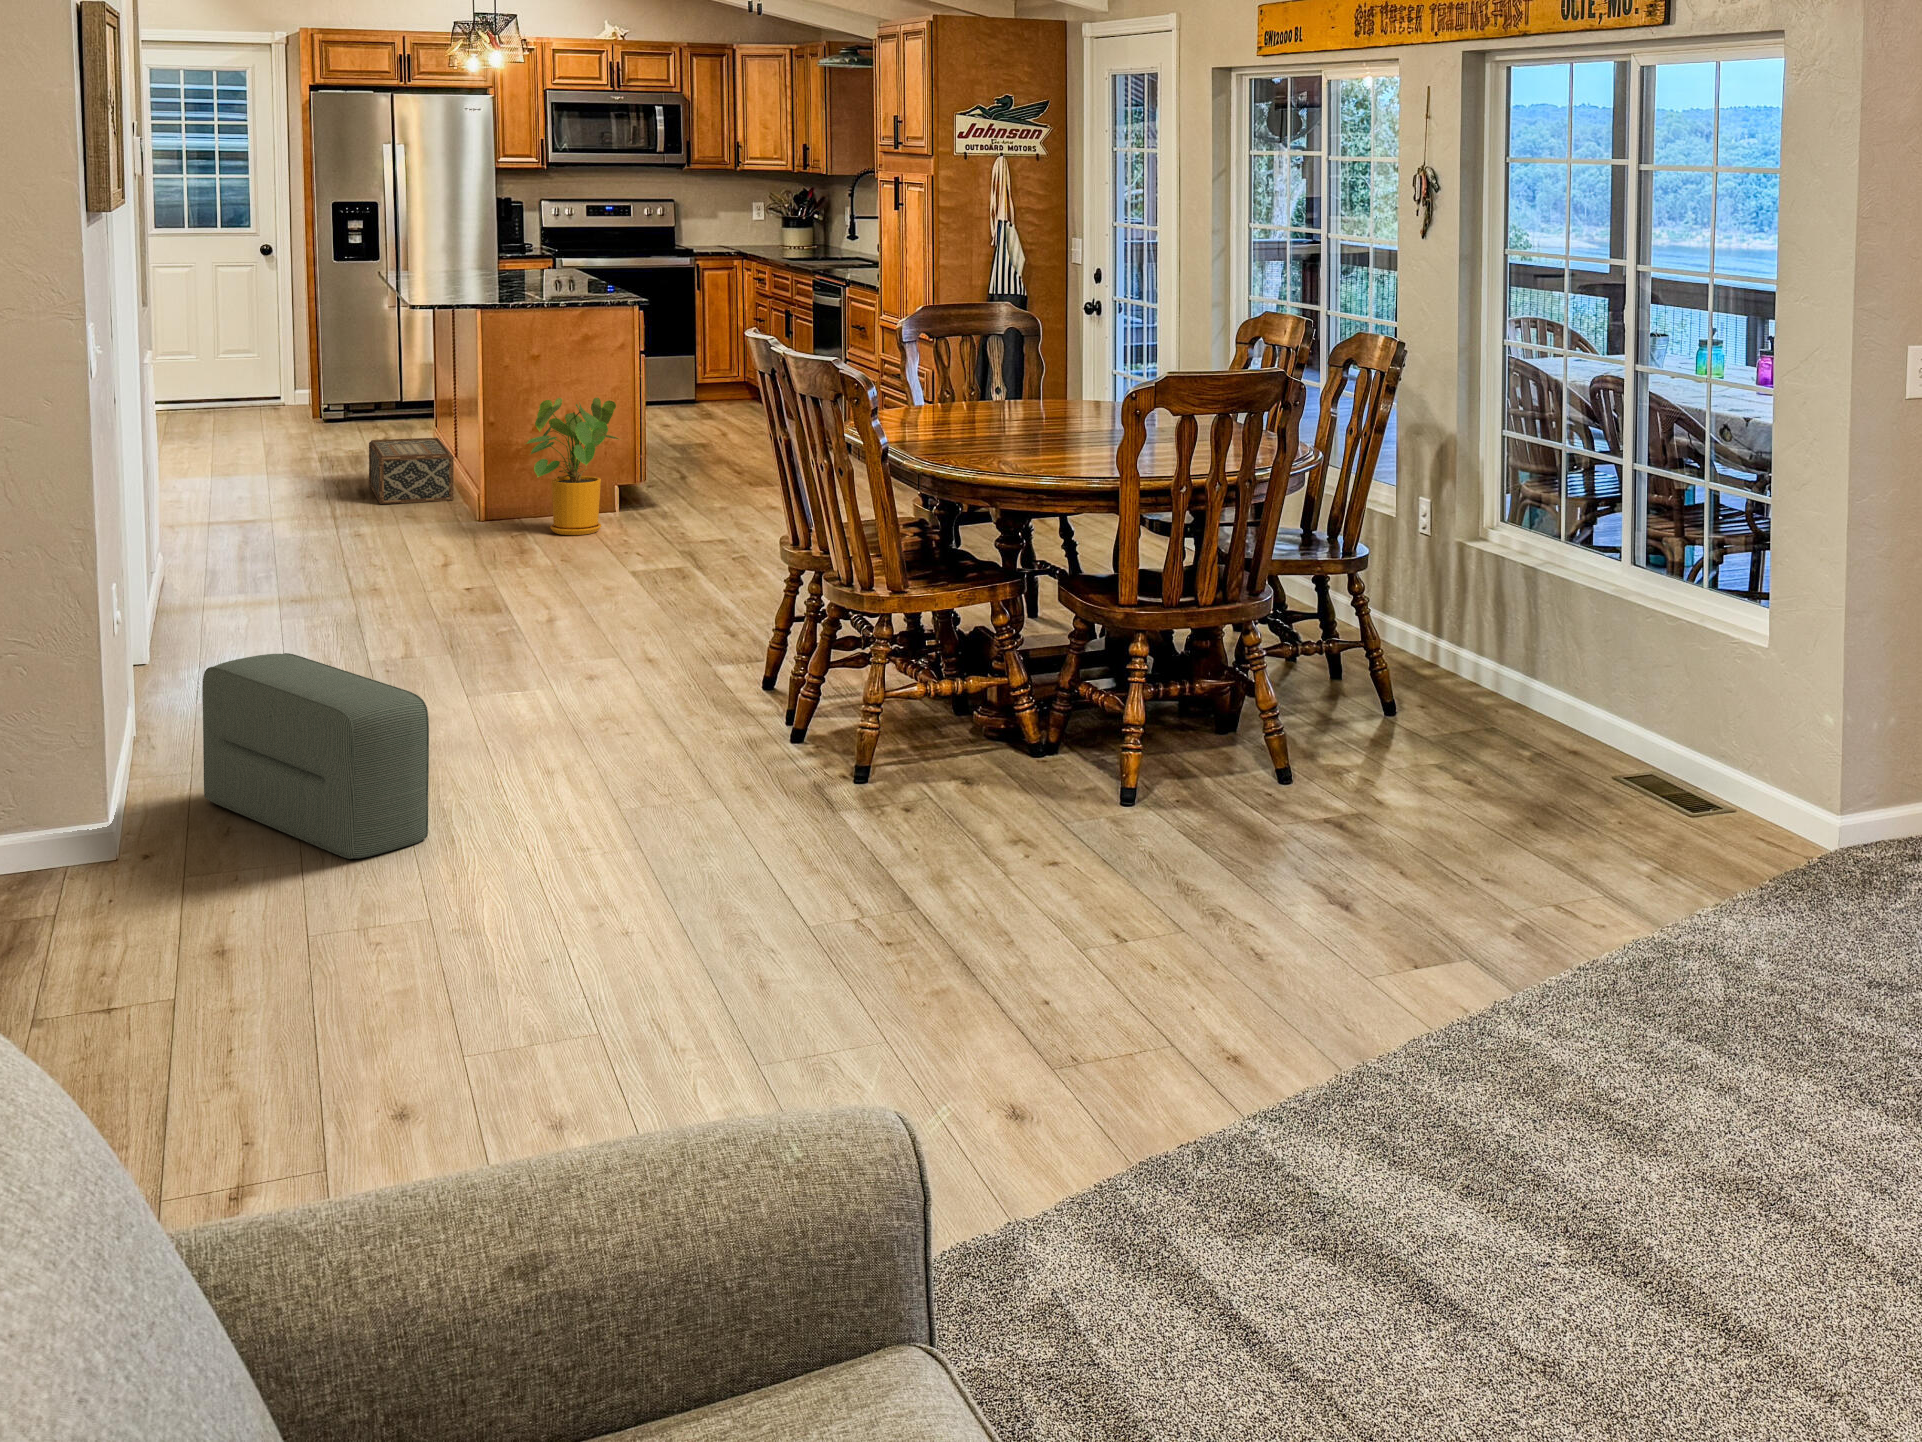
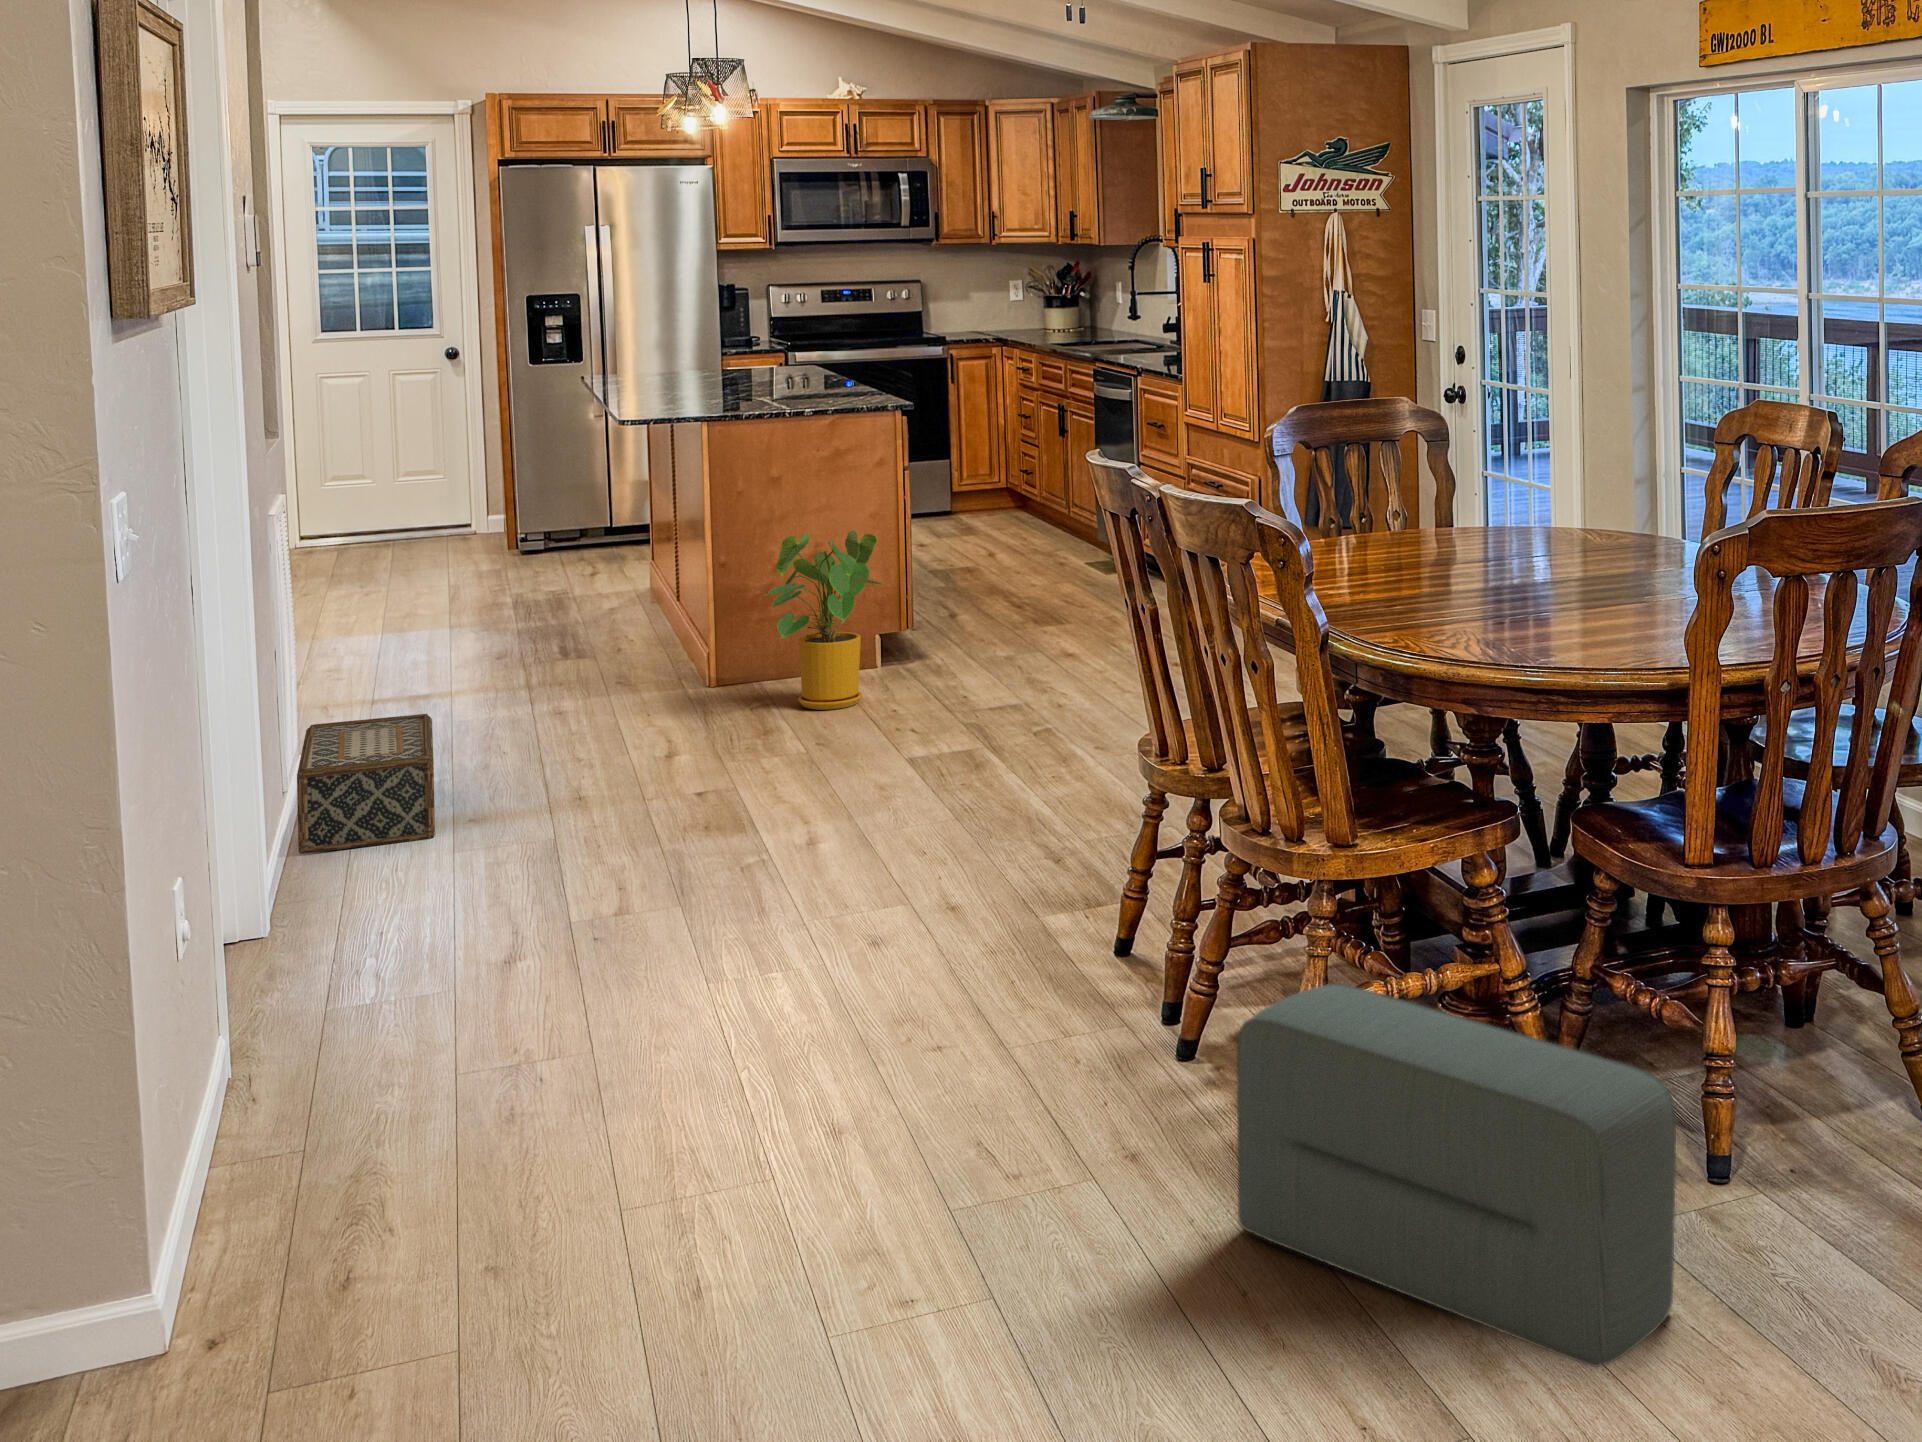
woven basket: present [369,438,454,504] -> present [297,714,435,854]
pouf: present [202,653,429,859] -> present [1236,983,1676,1367]

